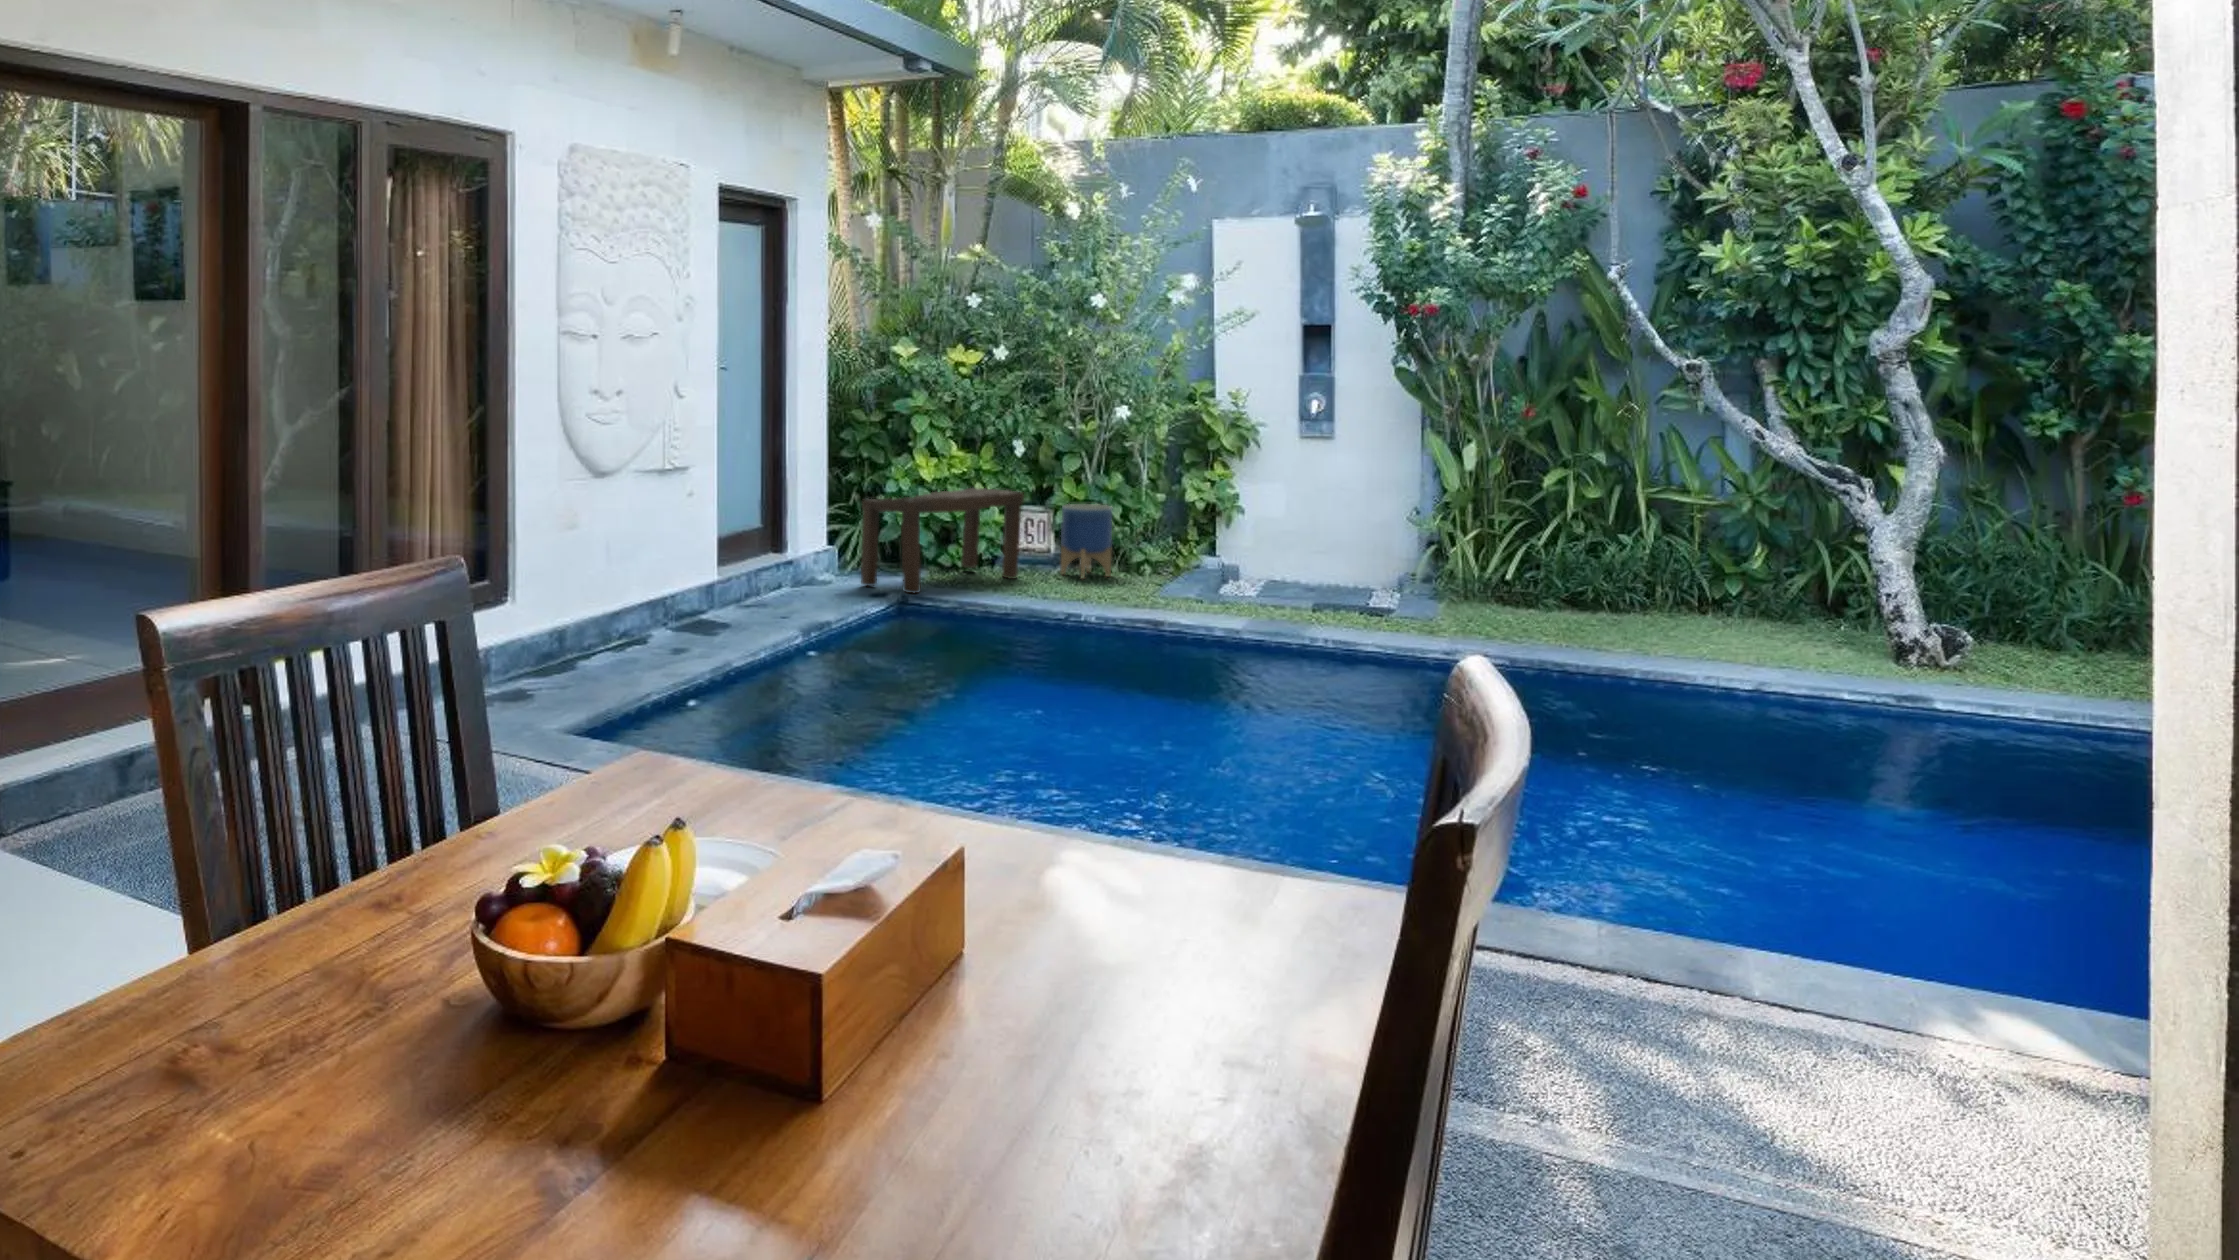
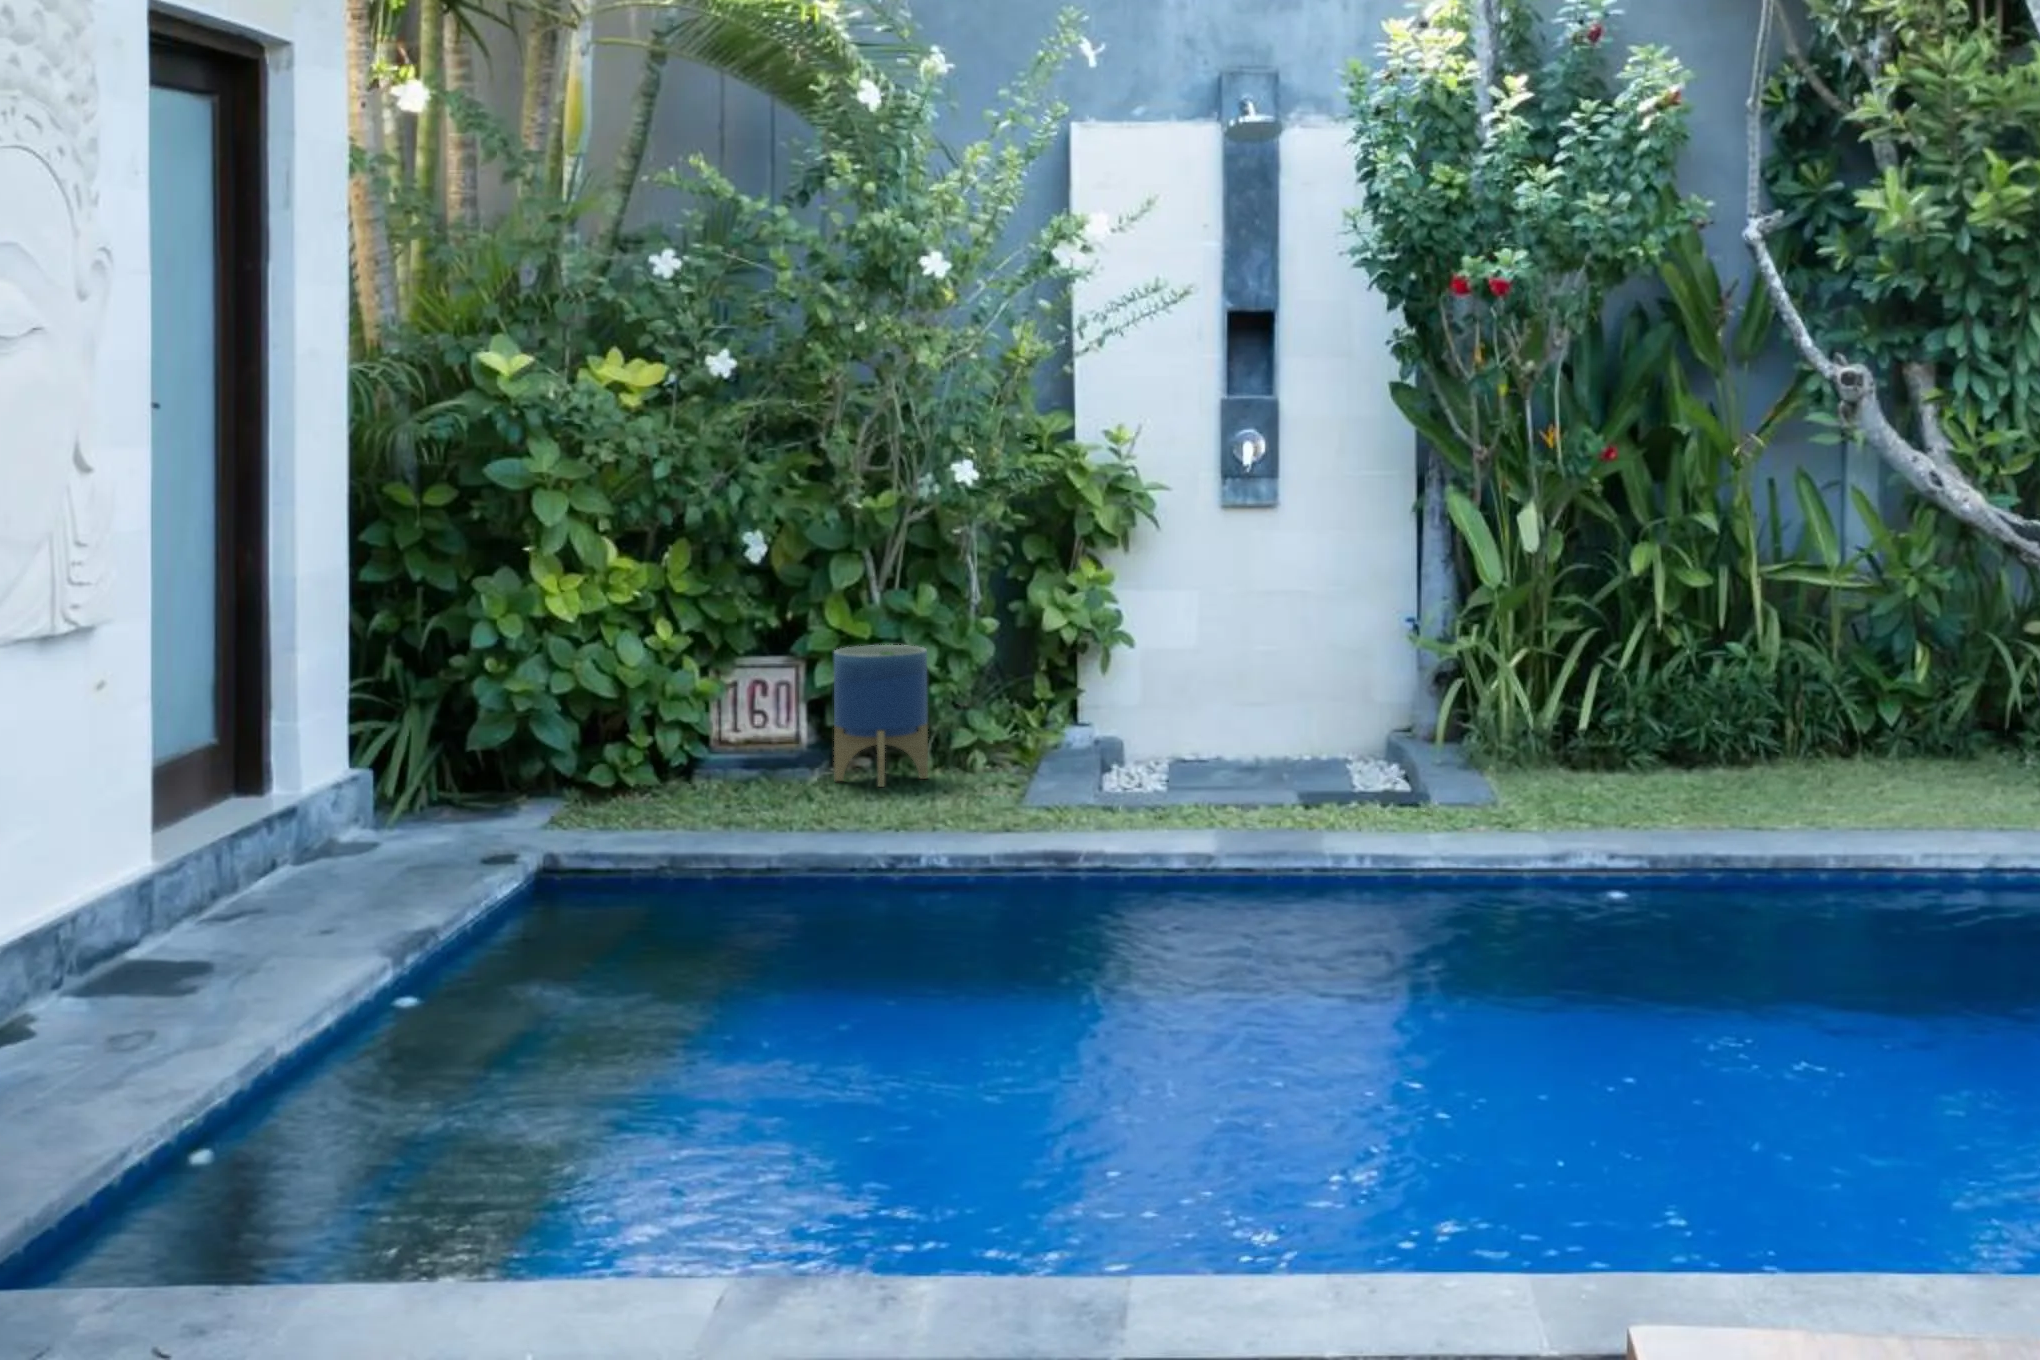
bench: present [861,487,1024,593] -> none [463,626,770,841]

